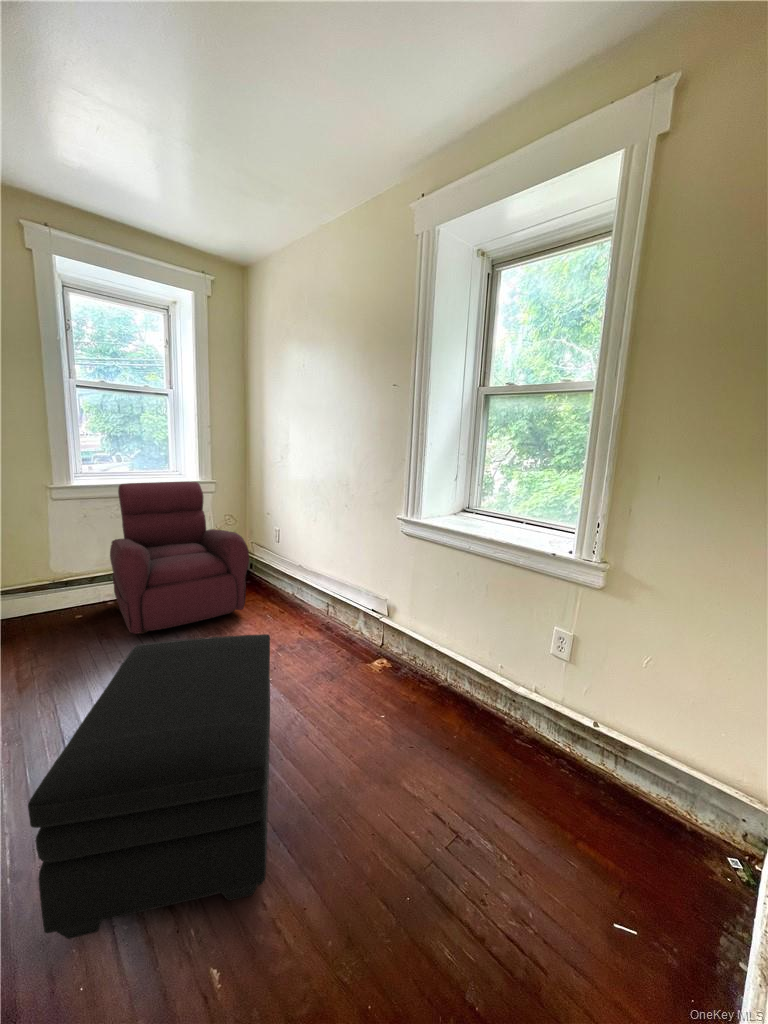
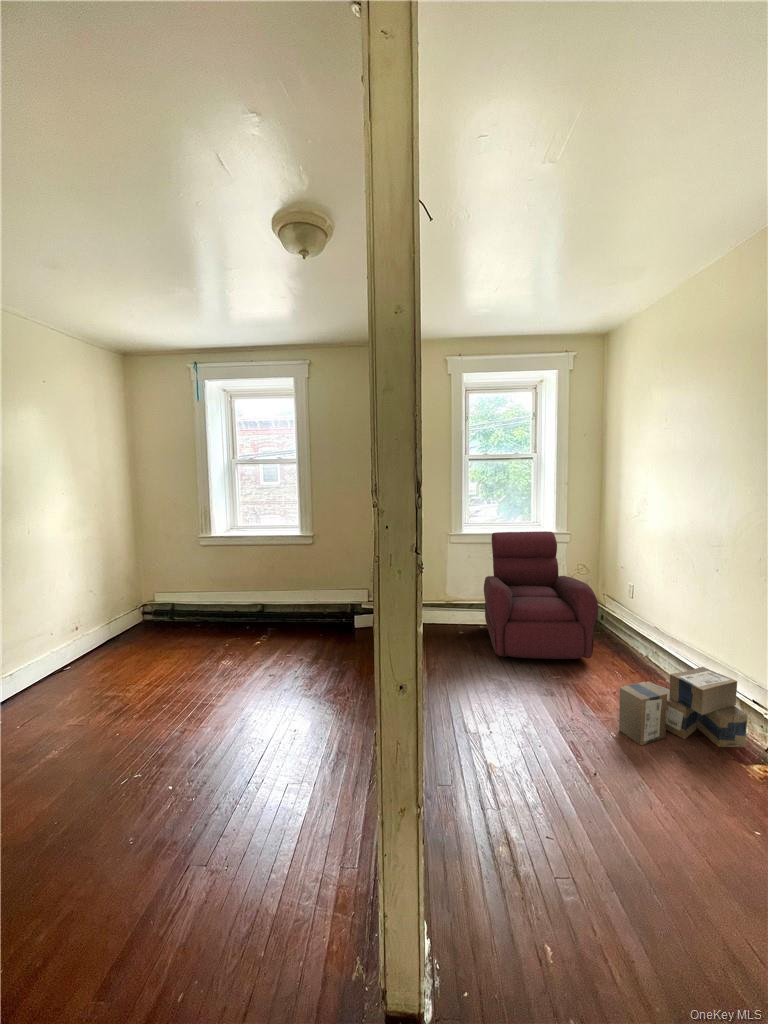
cardboard box: none [274,590,369,678] -> present [619,667,747,747]
ottoman: present [28,634,270,939] -> none [445,668,612,911]

